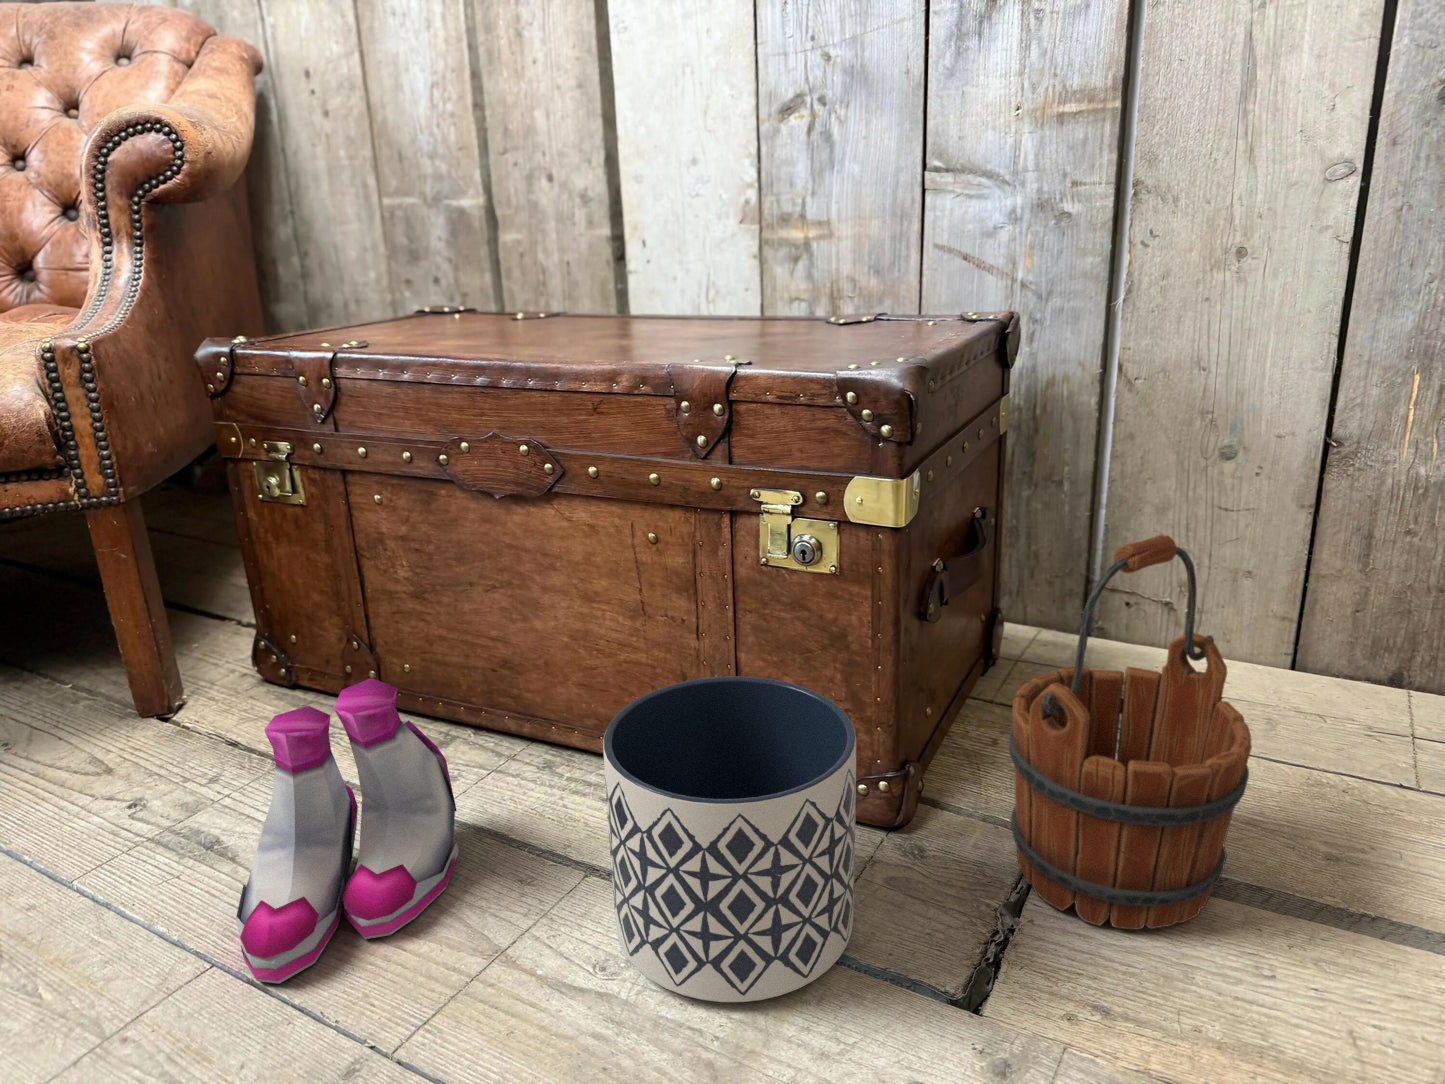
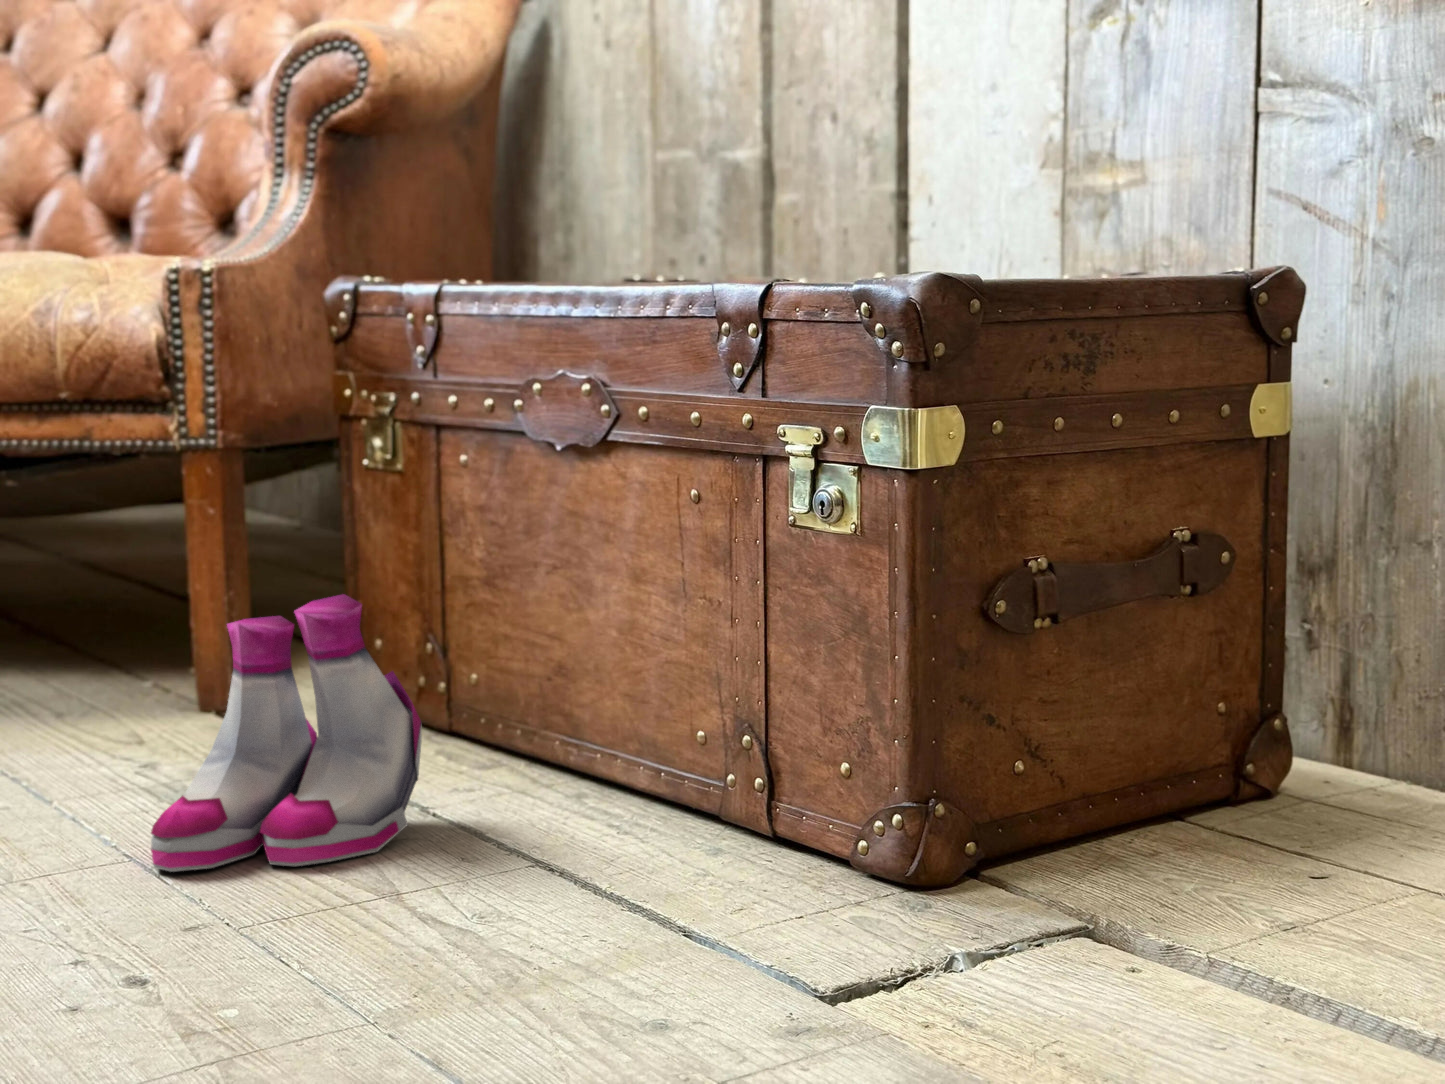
wooden bucket: present [1009,535,1252,930] -> none [983,476,1308,1001]
planter: present [603,676,856,1002] -> none [491,634,784,957]

